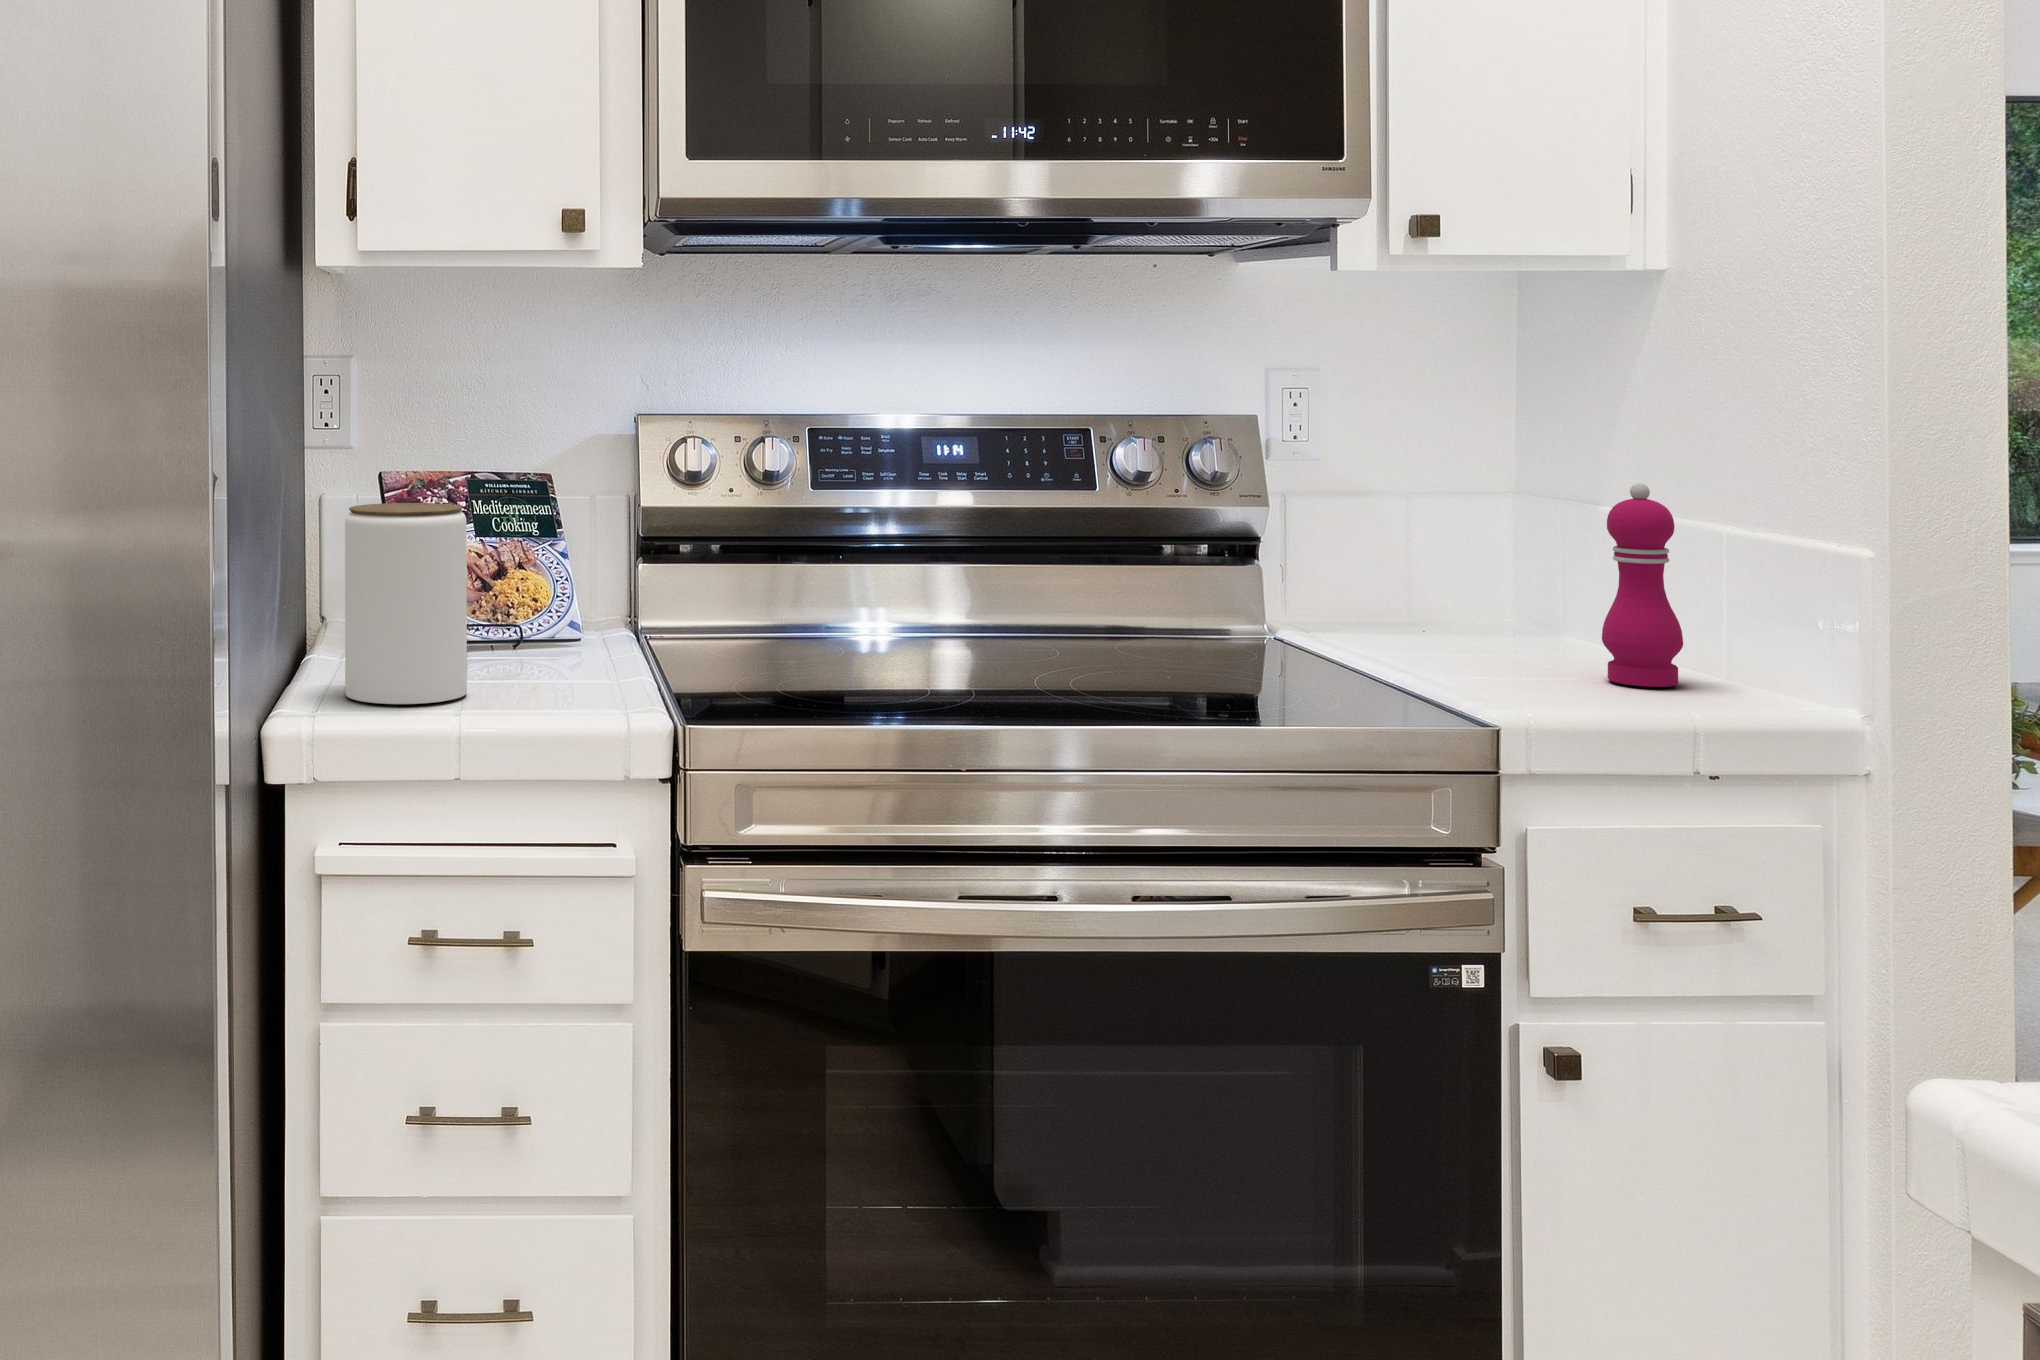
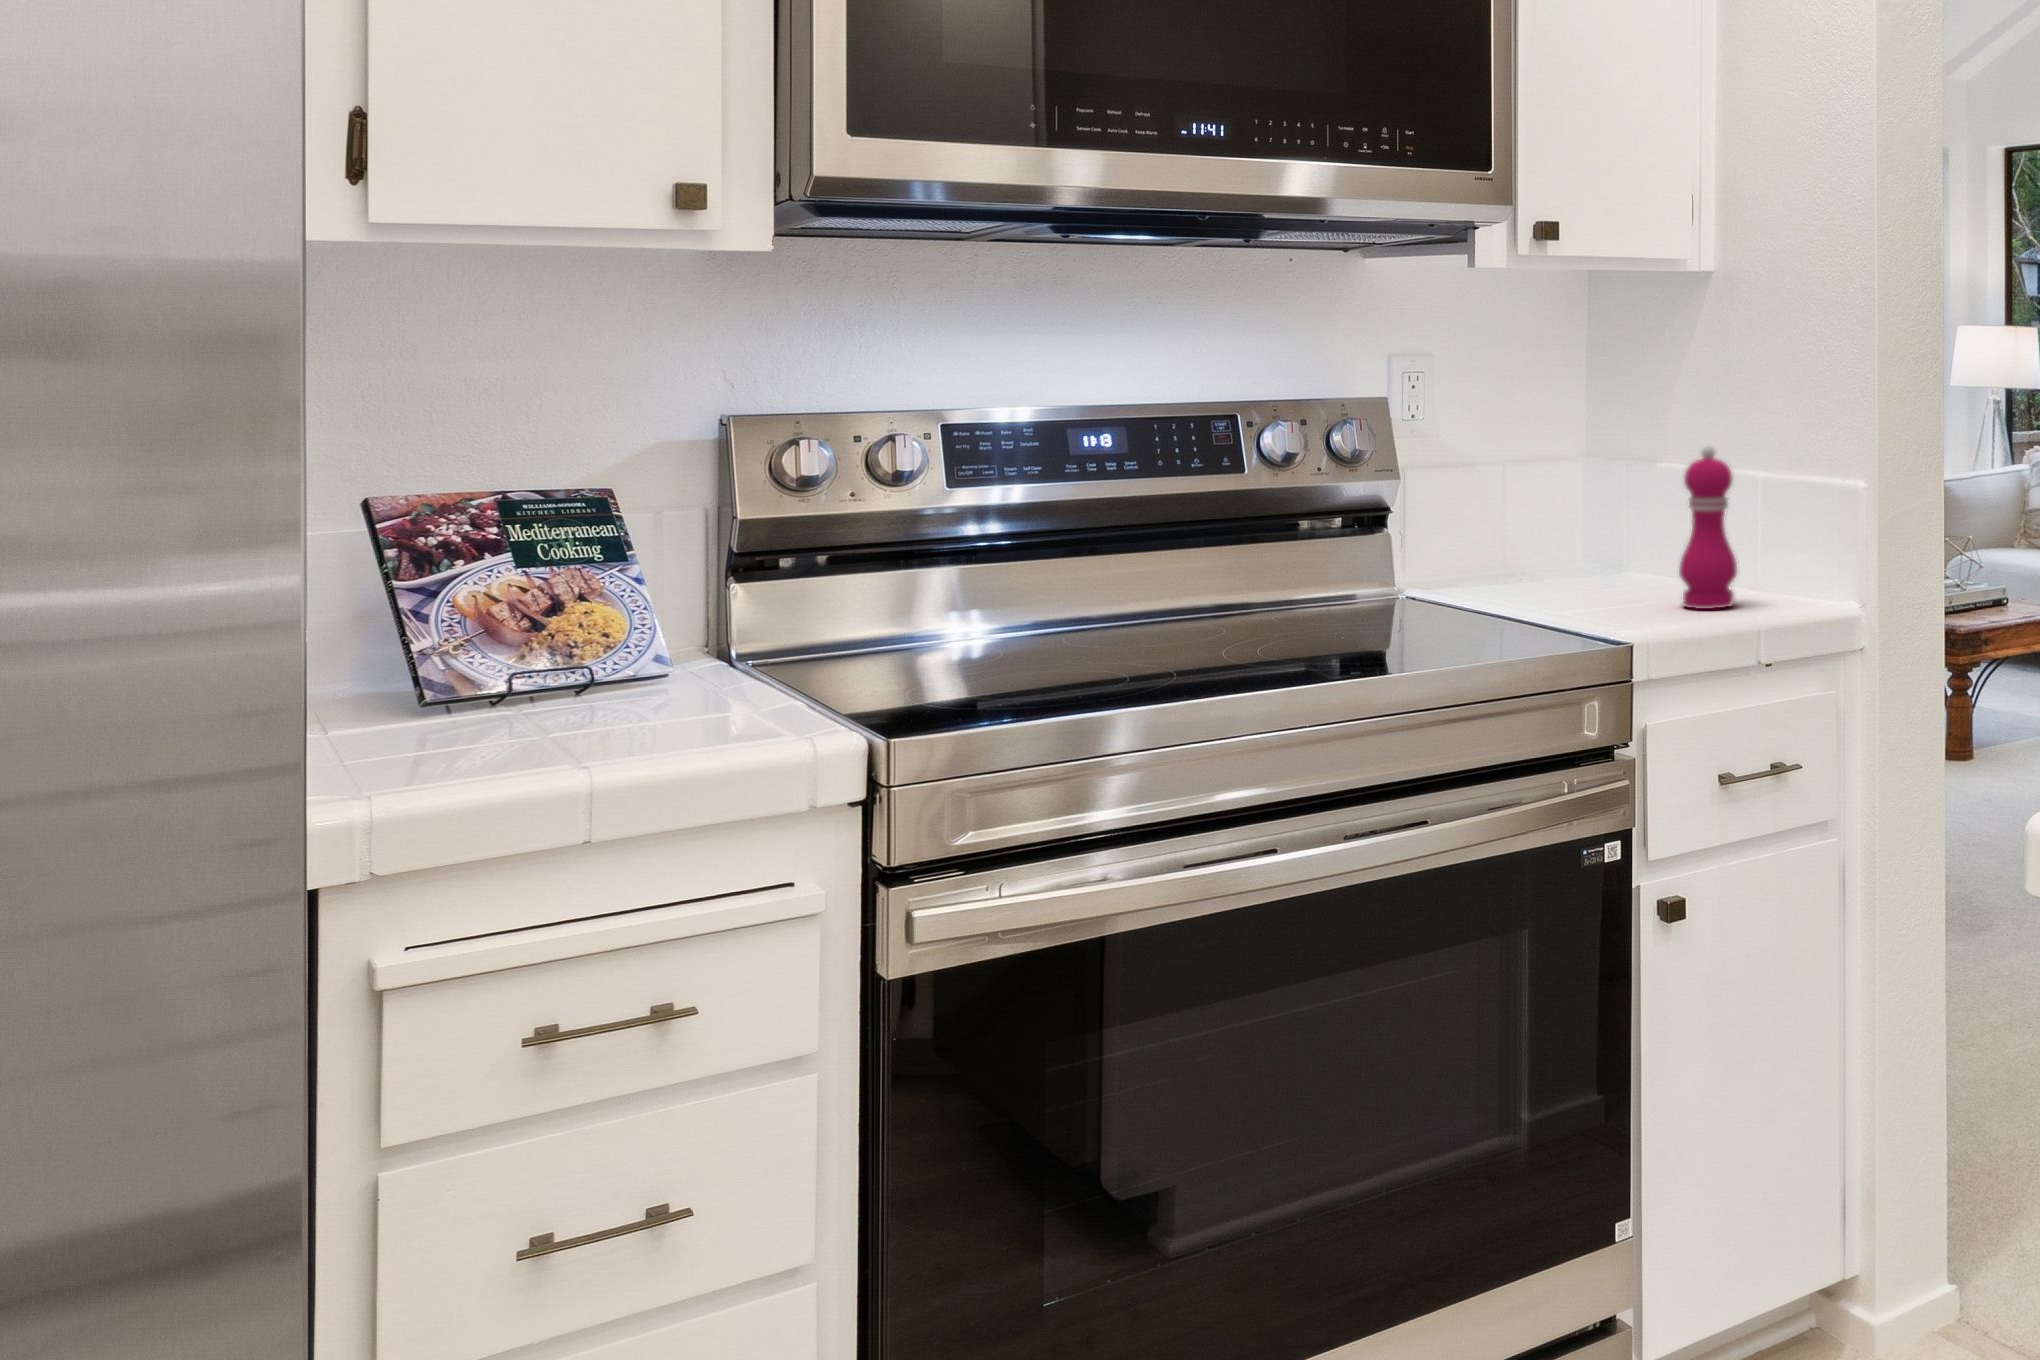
jar: present [345,503,467,704] -> none [408,528,588,772]

